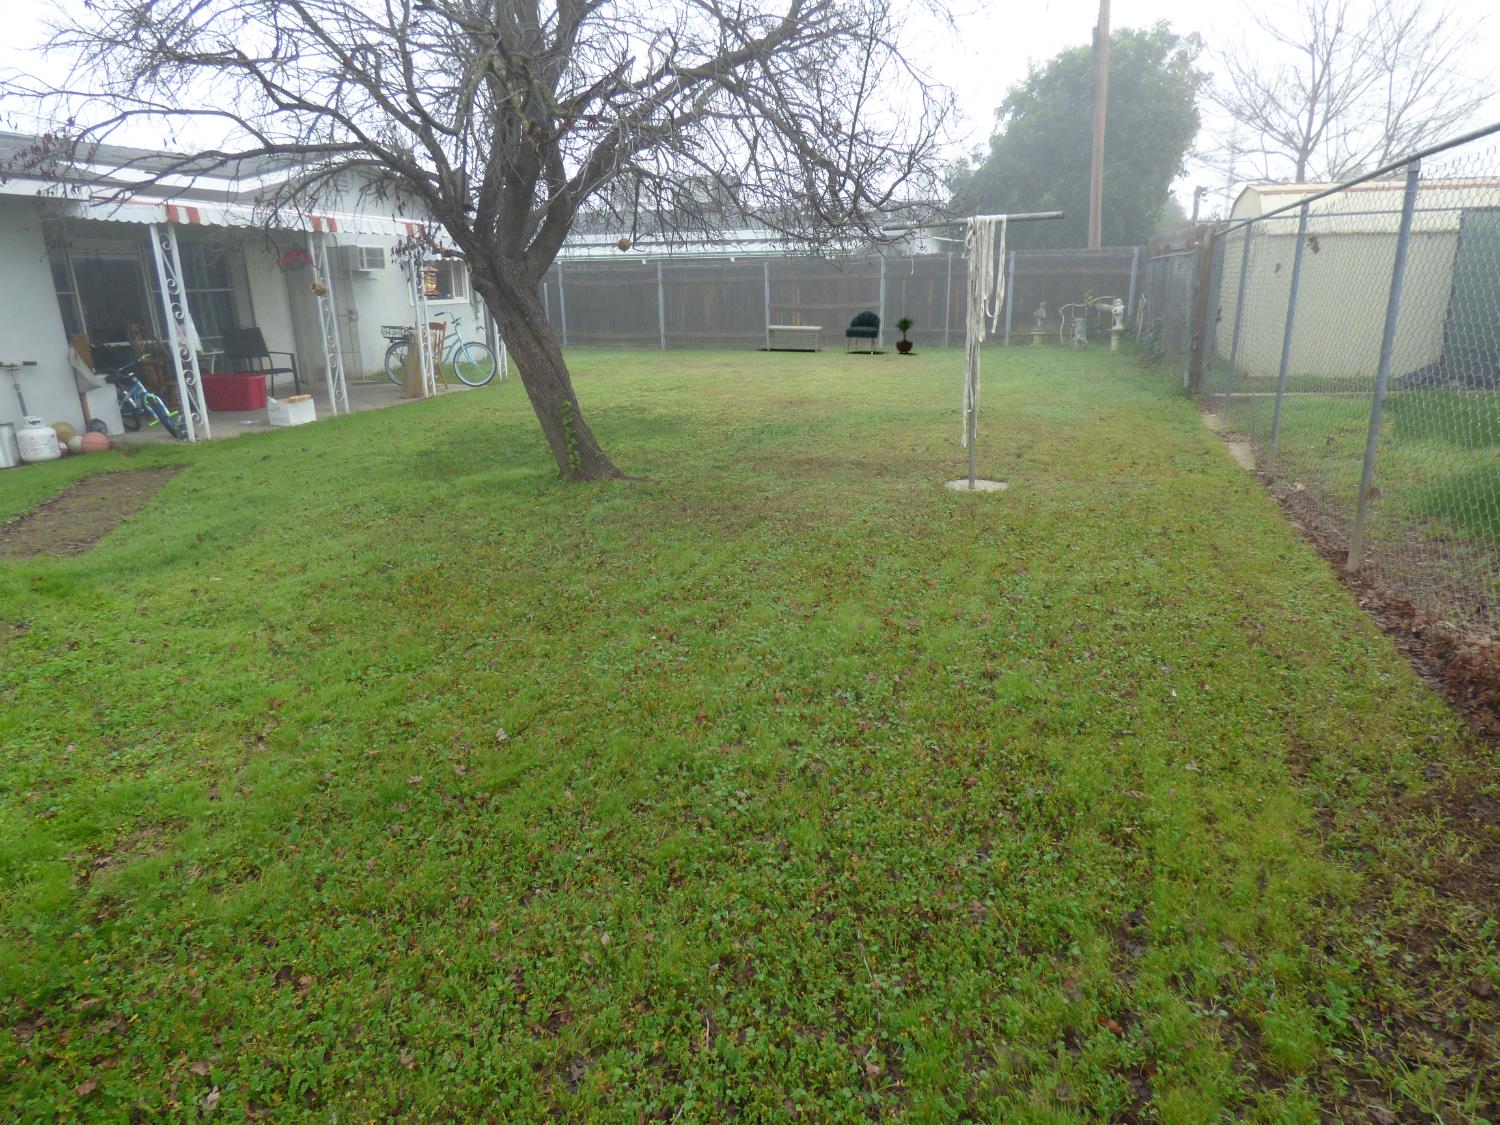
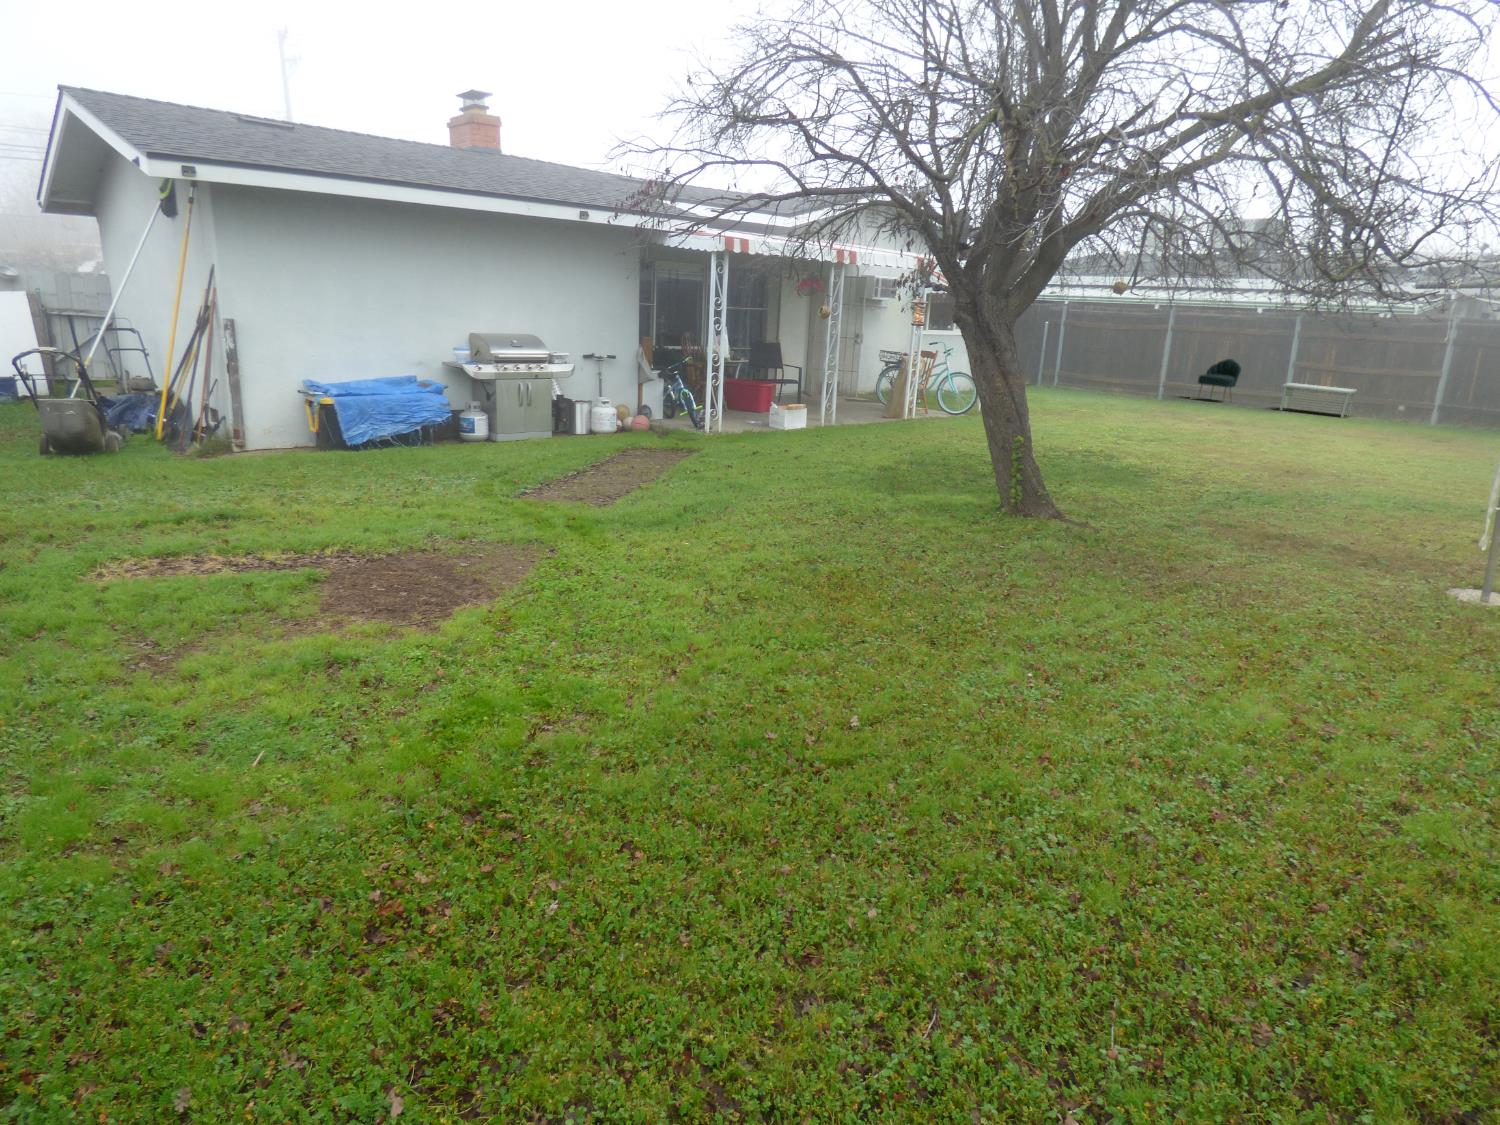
chair: present [846,311,880,351] -> present [1198,359,1241,393]
potted tree: present [896,318,913,353] -> none [1455,383,1491,431]

